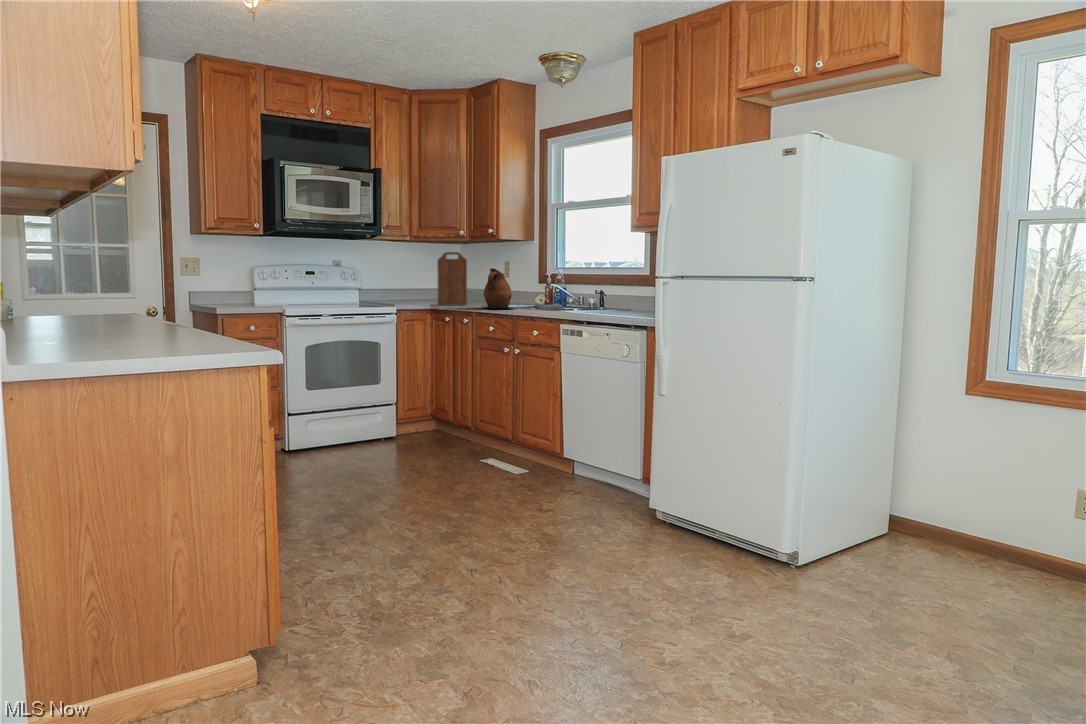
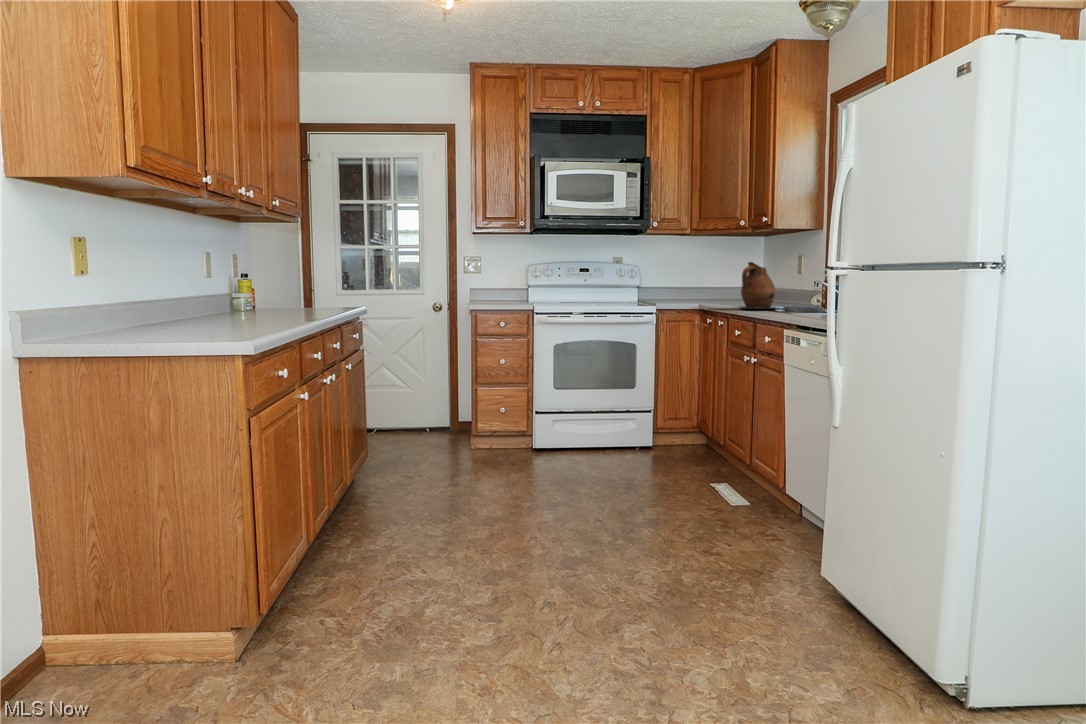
cutting board: present [437,252,467,305] -> none [704,244,736,305]

